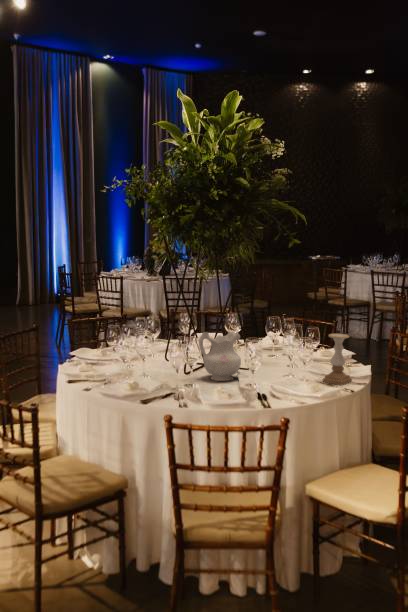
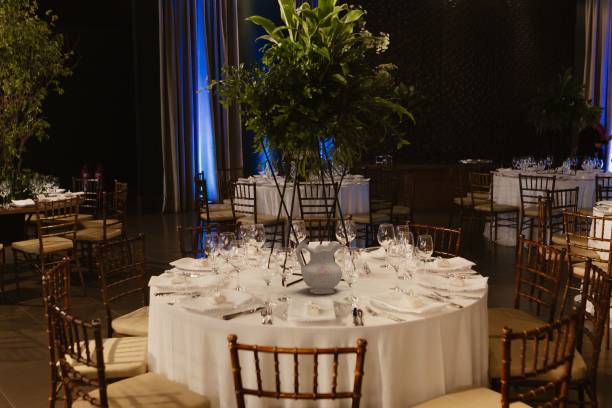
candle holder: present [323,334,352,385] -> none [430,243,463,301]

